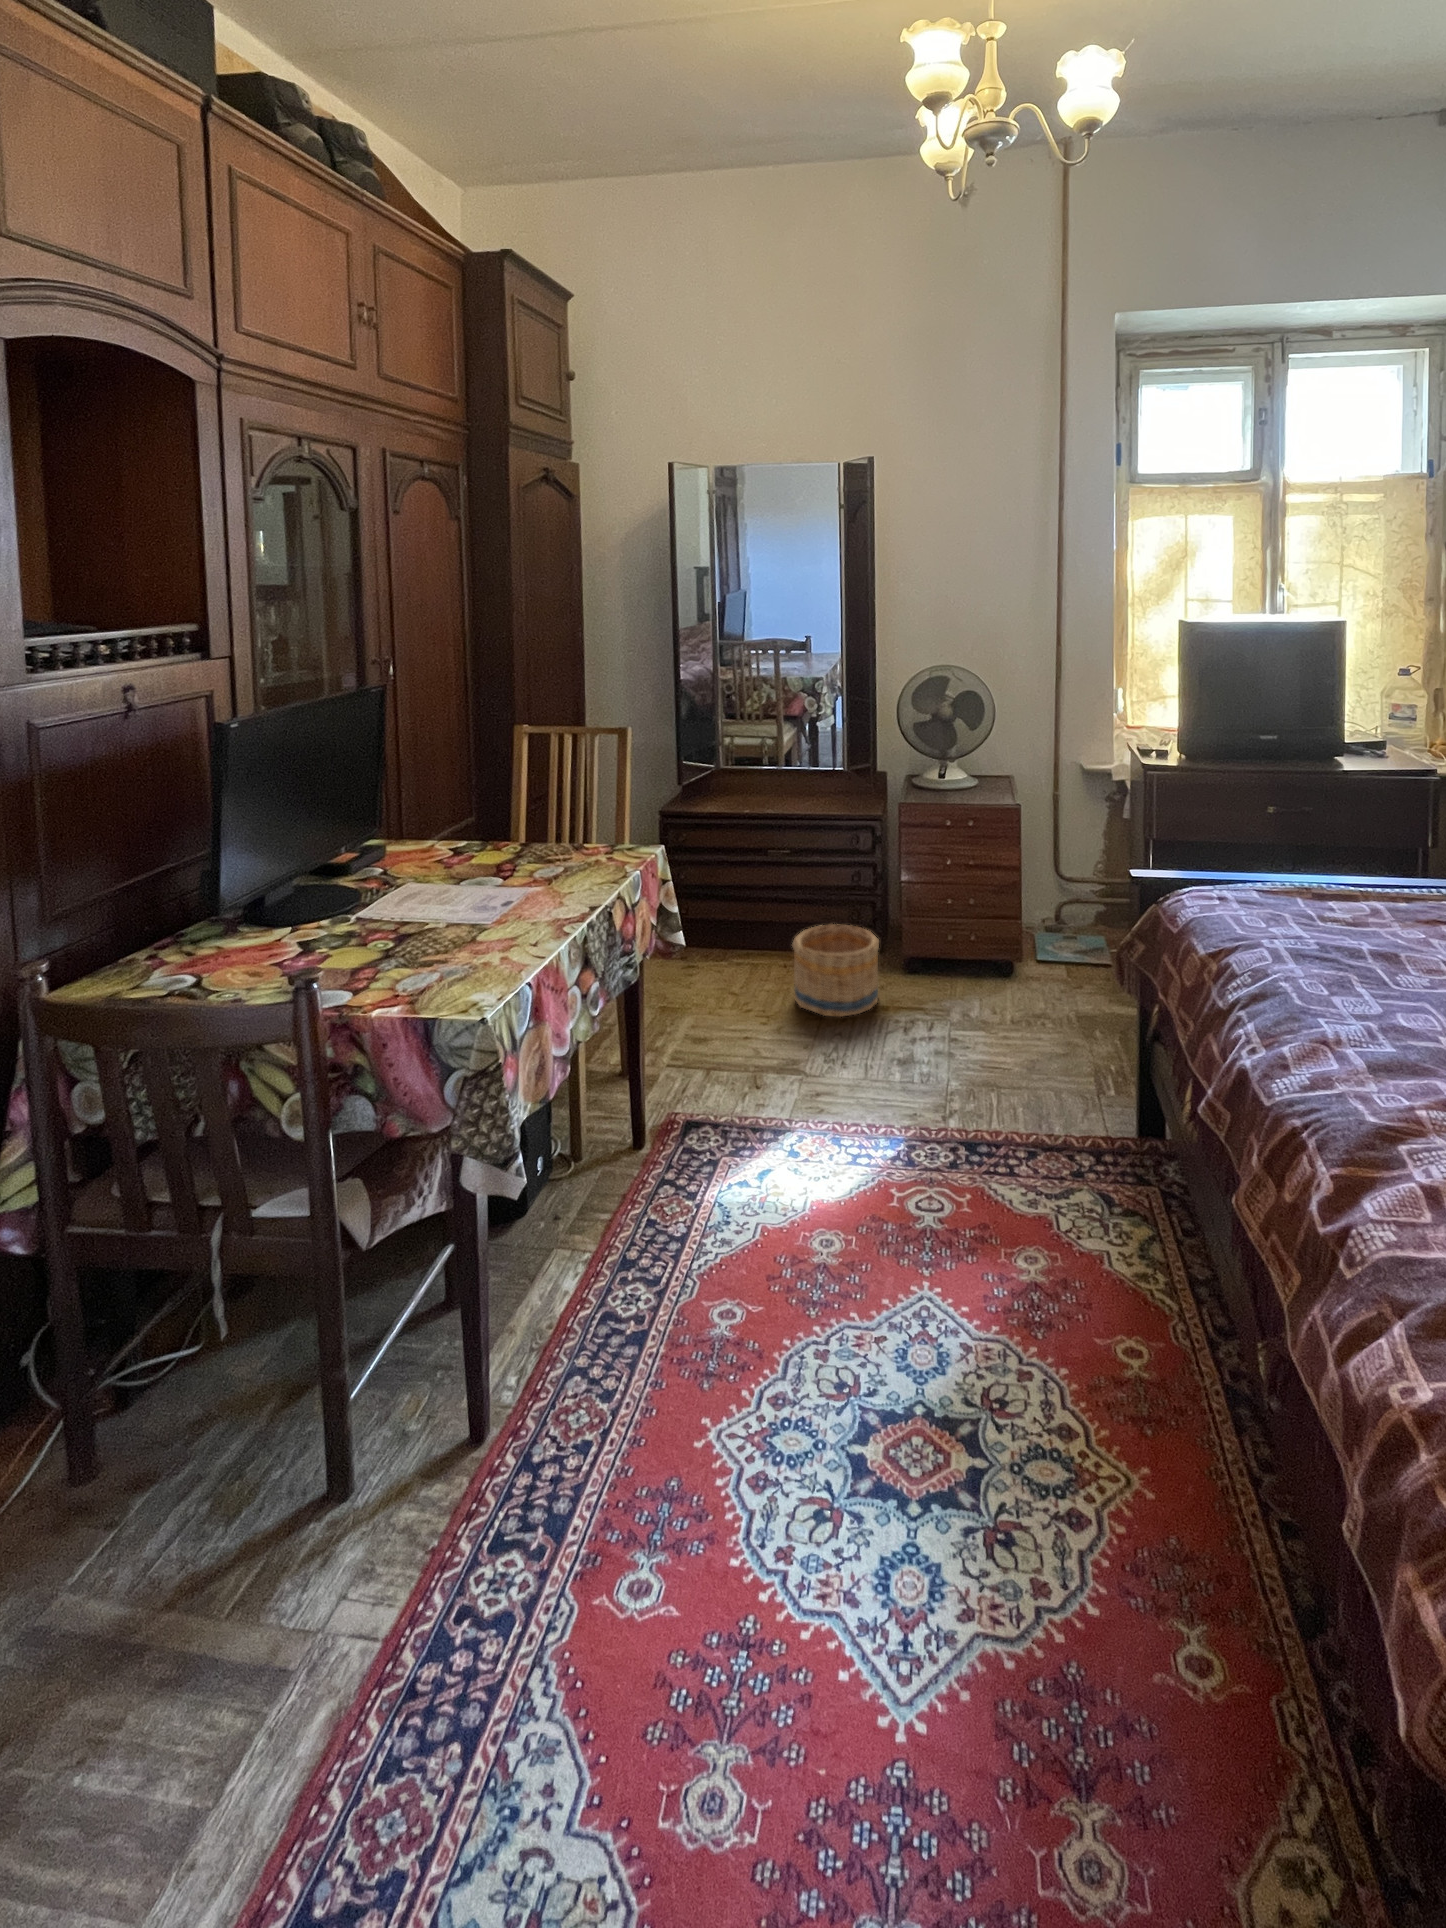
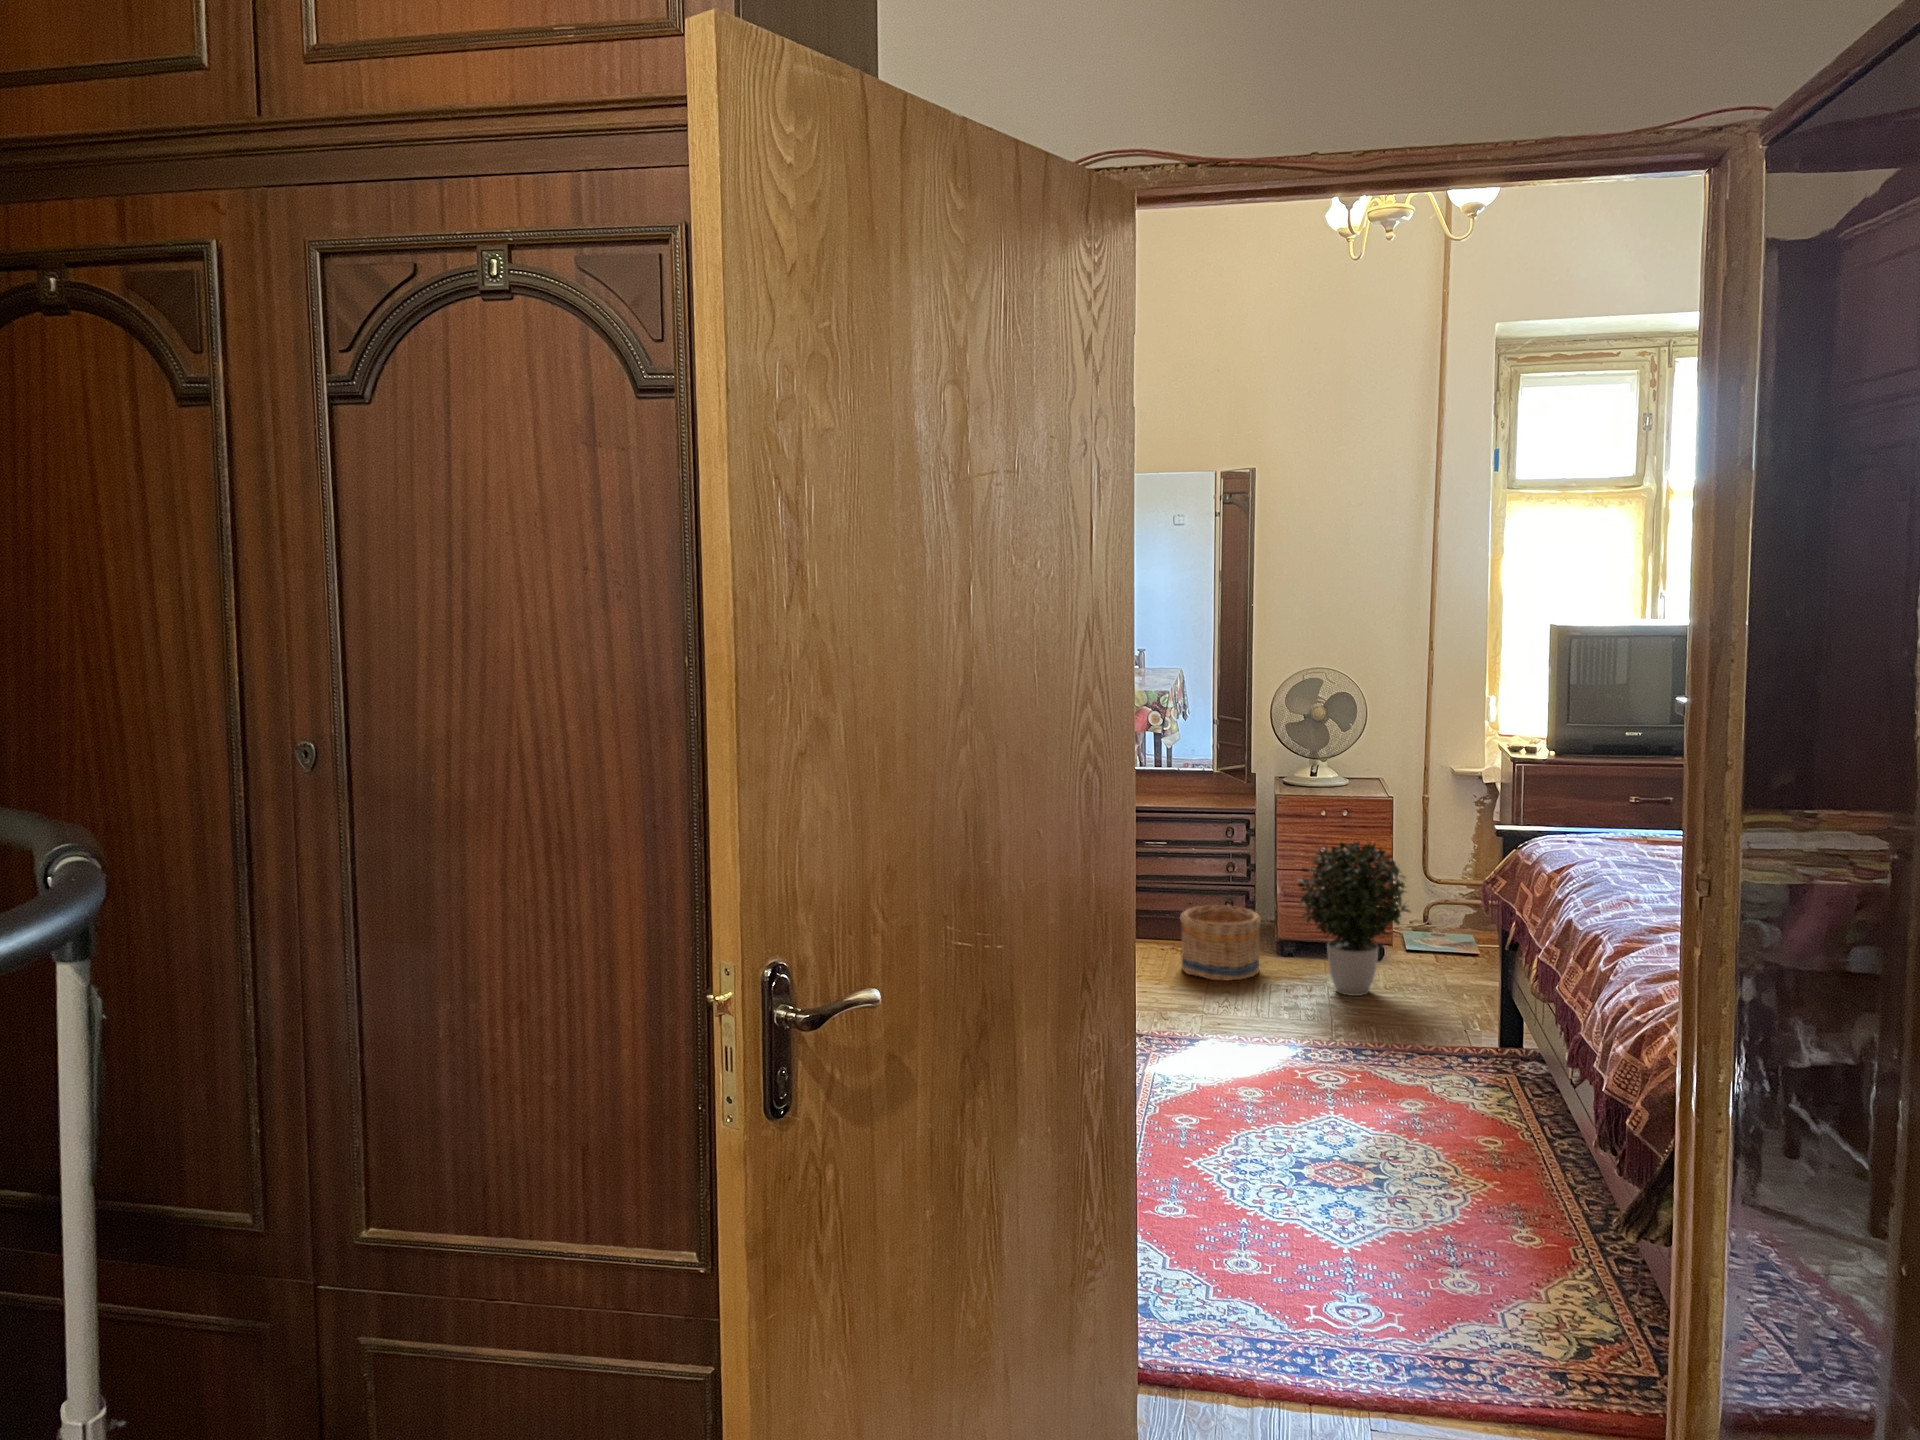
potted plant: none [913,864,1038,1040] -> present [1299,842,1410,996]

